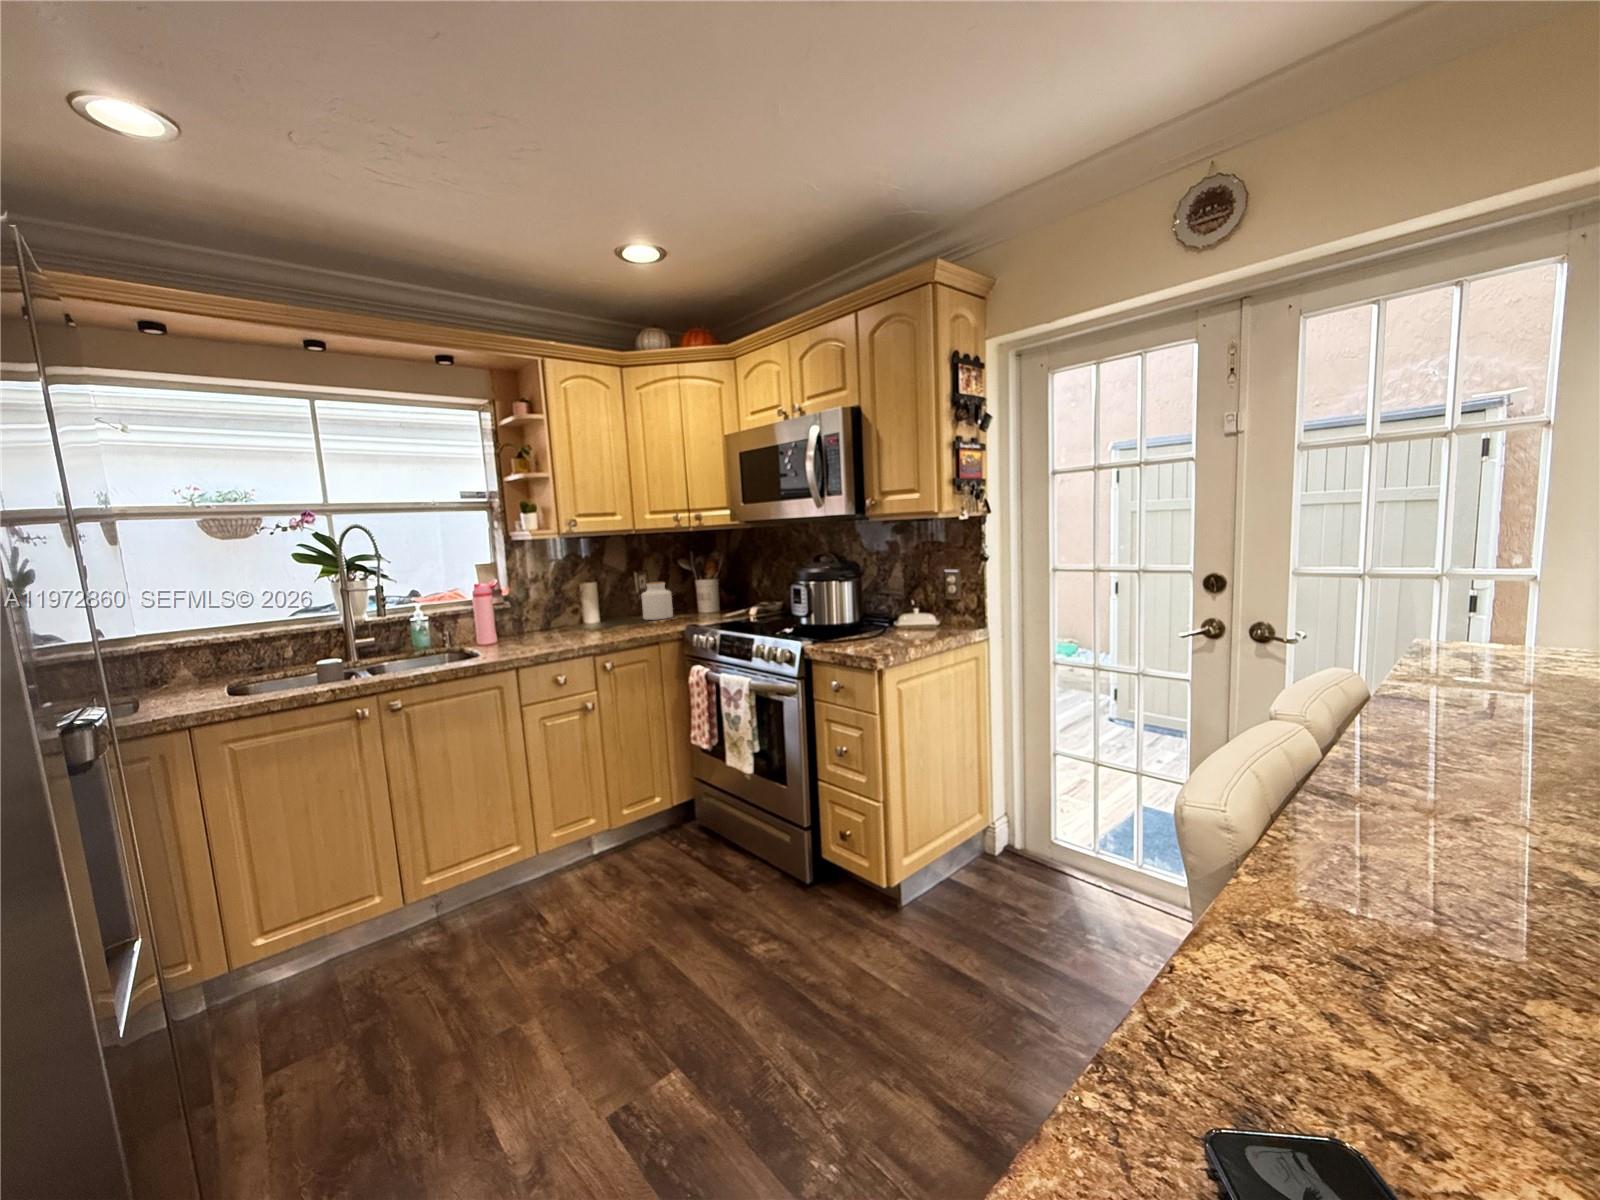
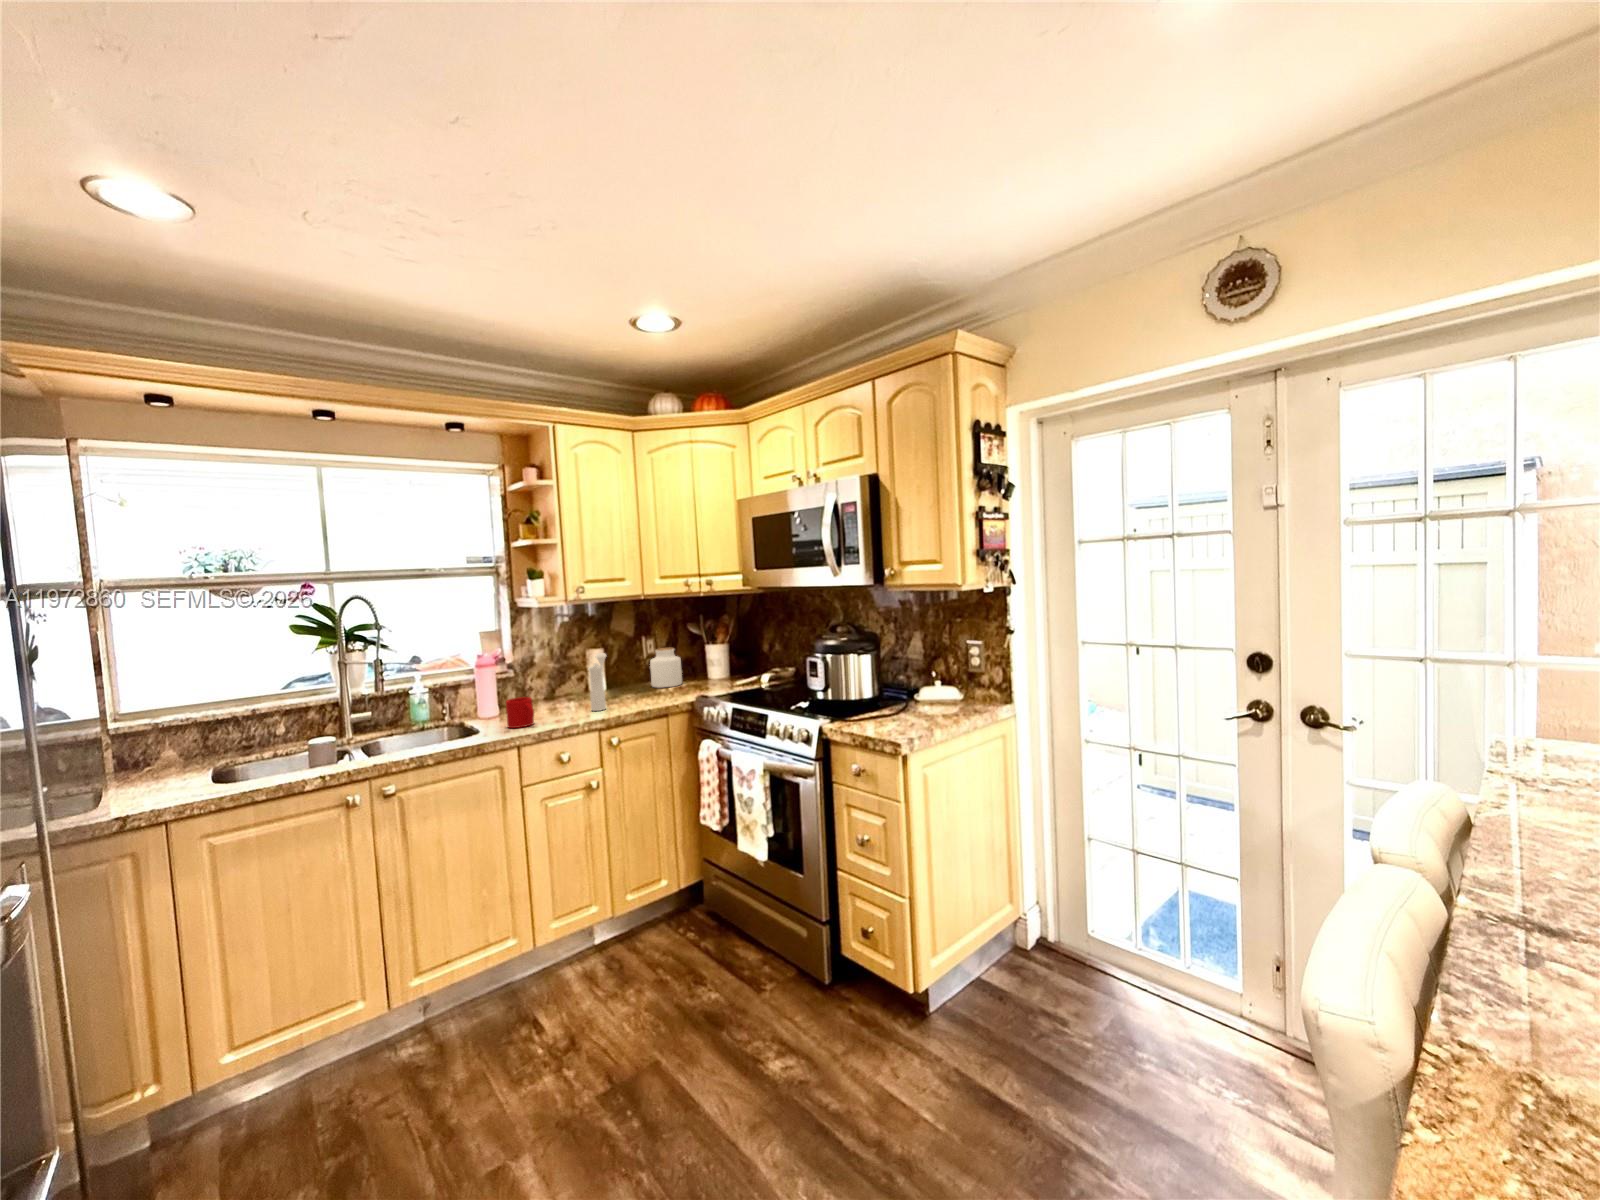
pepper mill: none [581,584,599,638] -> present [588,653,606,711]
mug: none [503,624,531,652] -> present [506,697,534,728]

